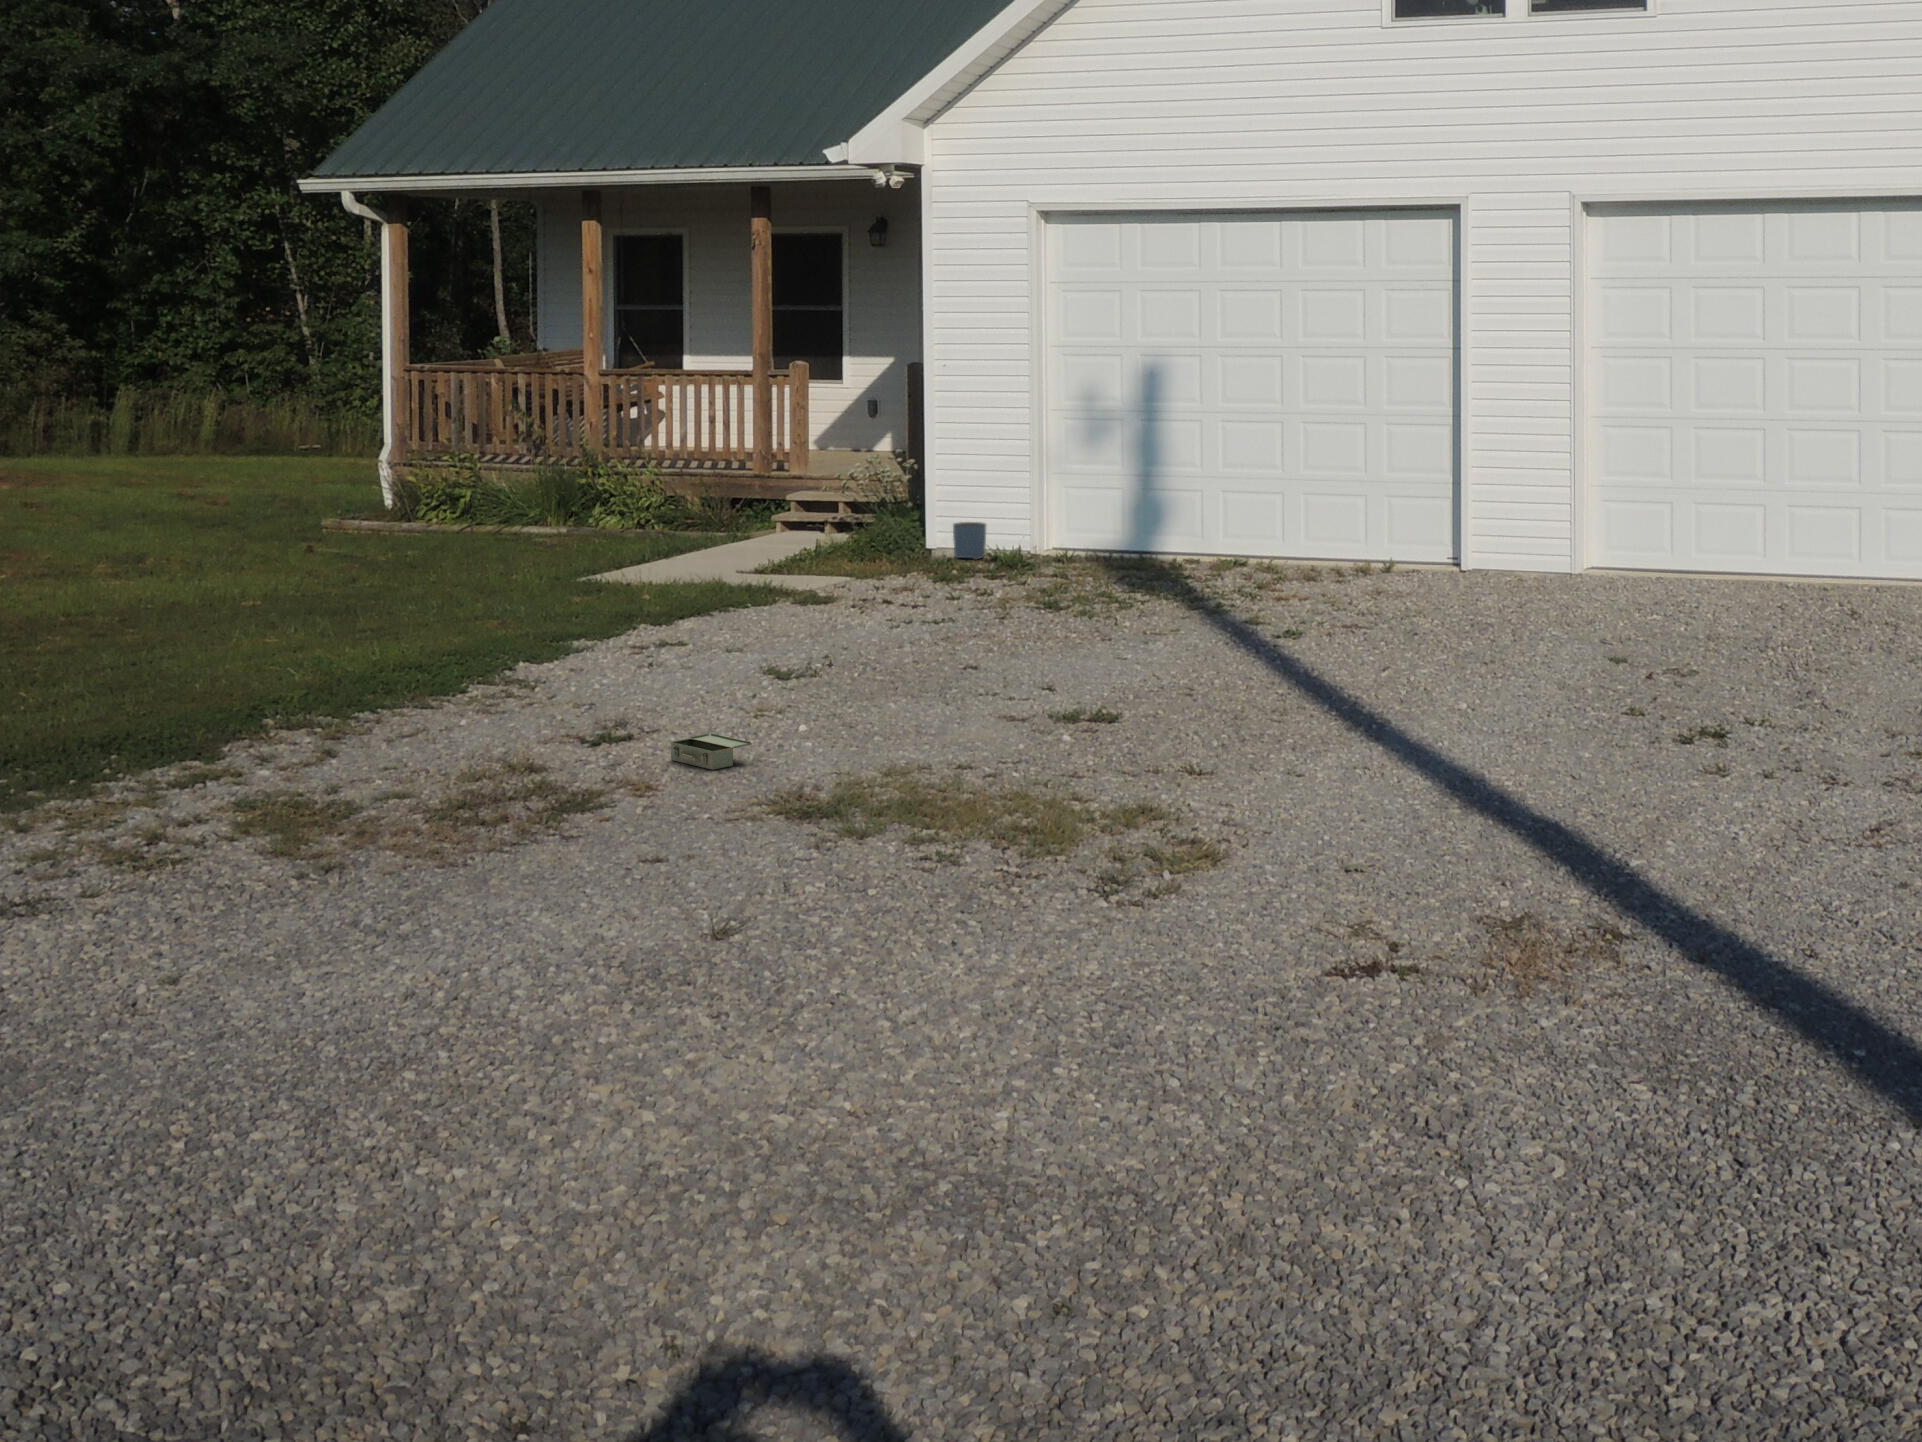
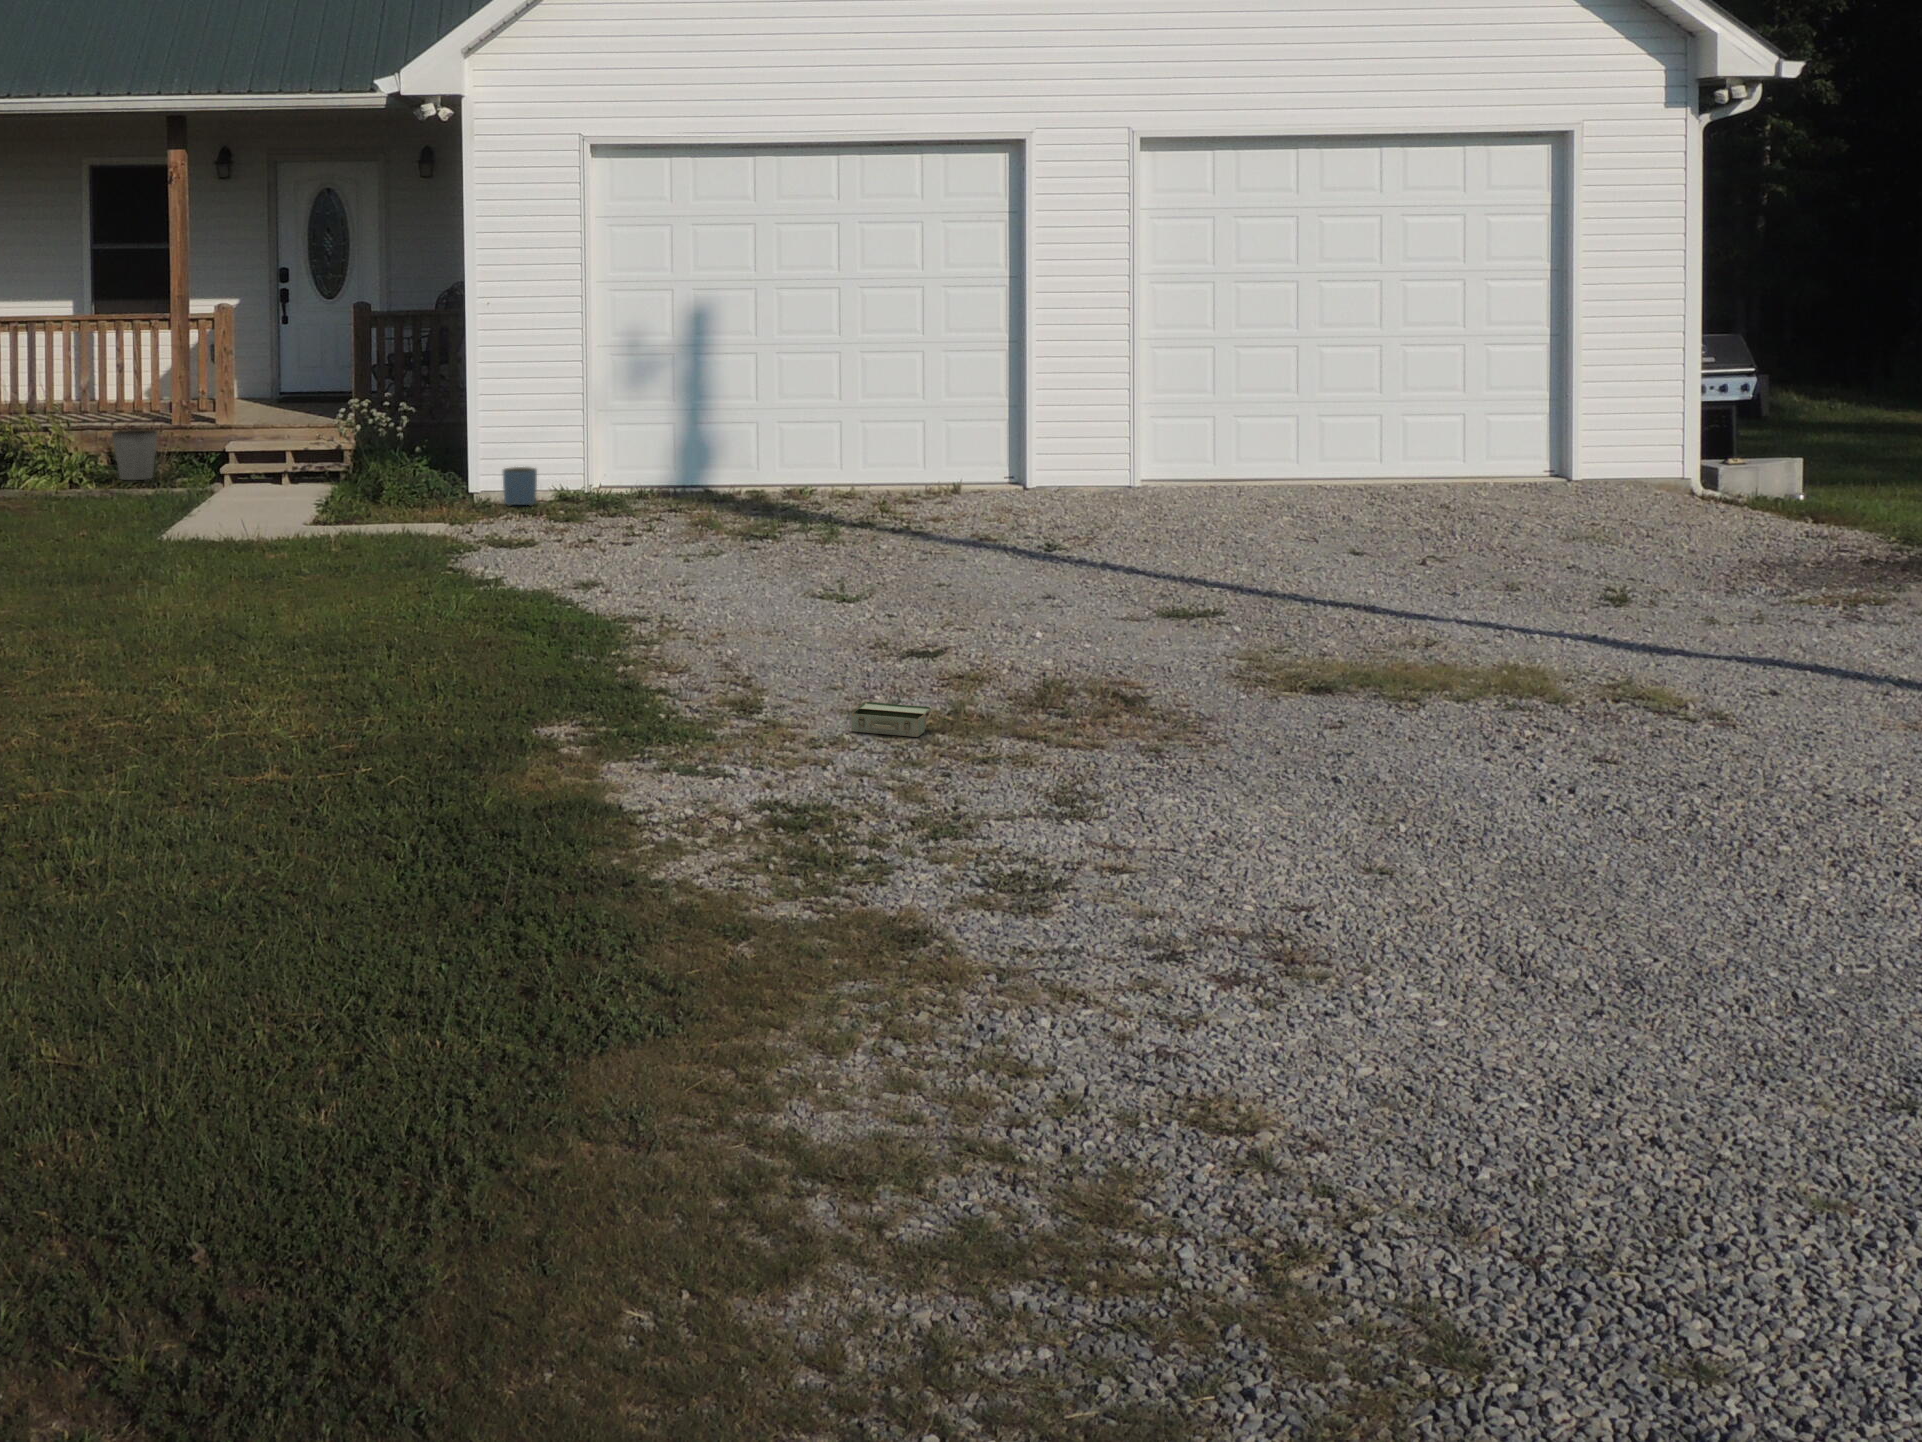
bucket: none [691,477,736,523] -> present [112,429,158,480]

